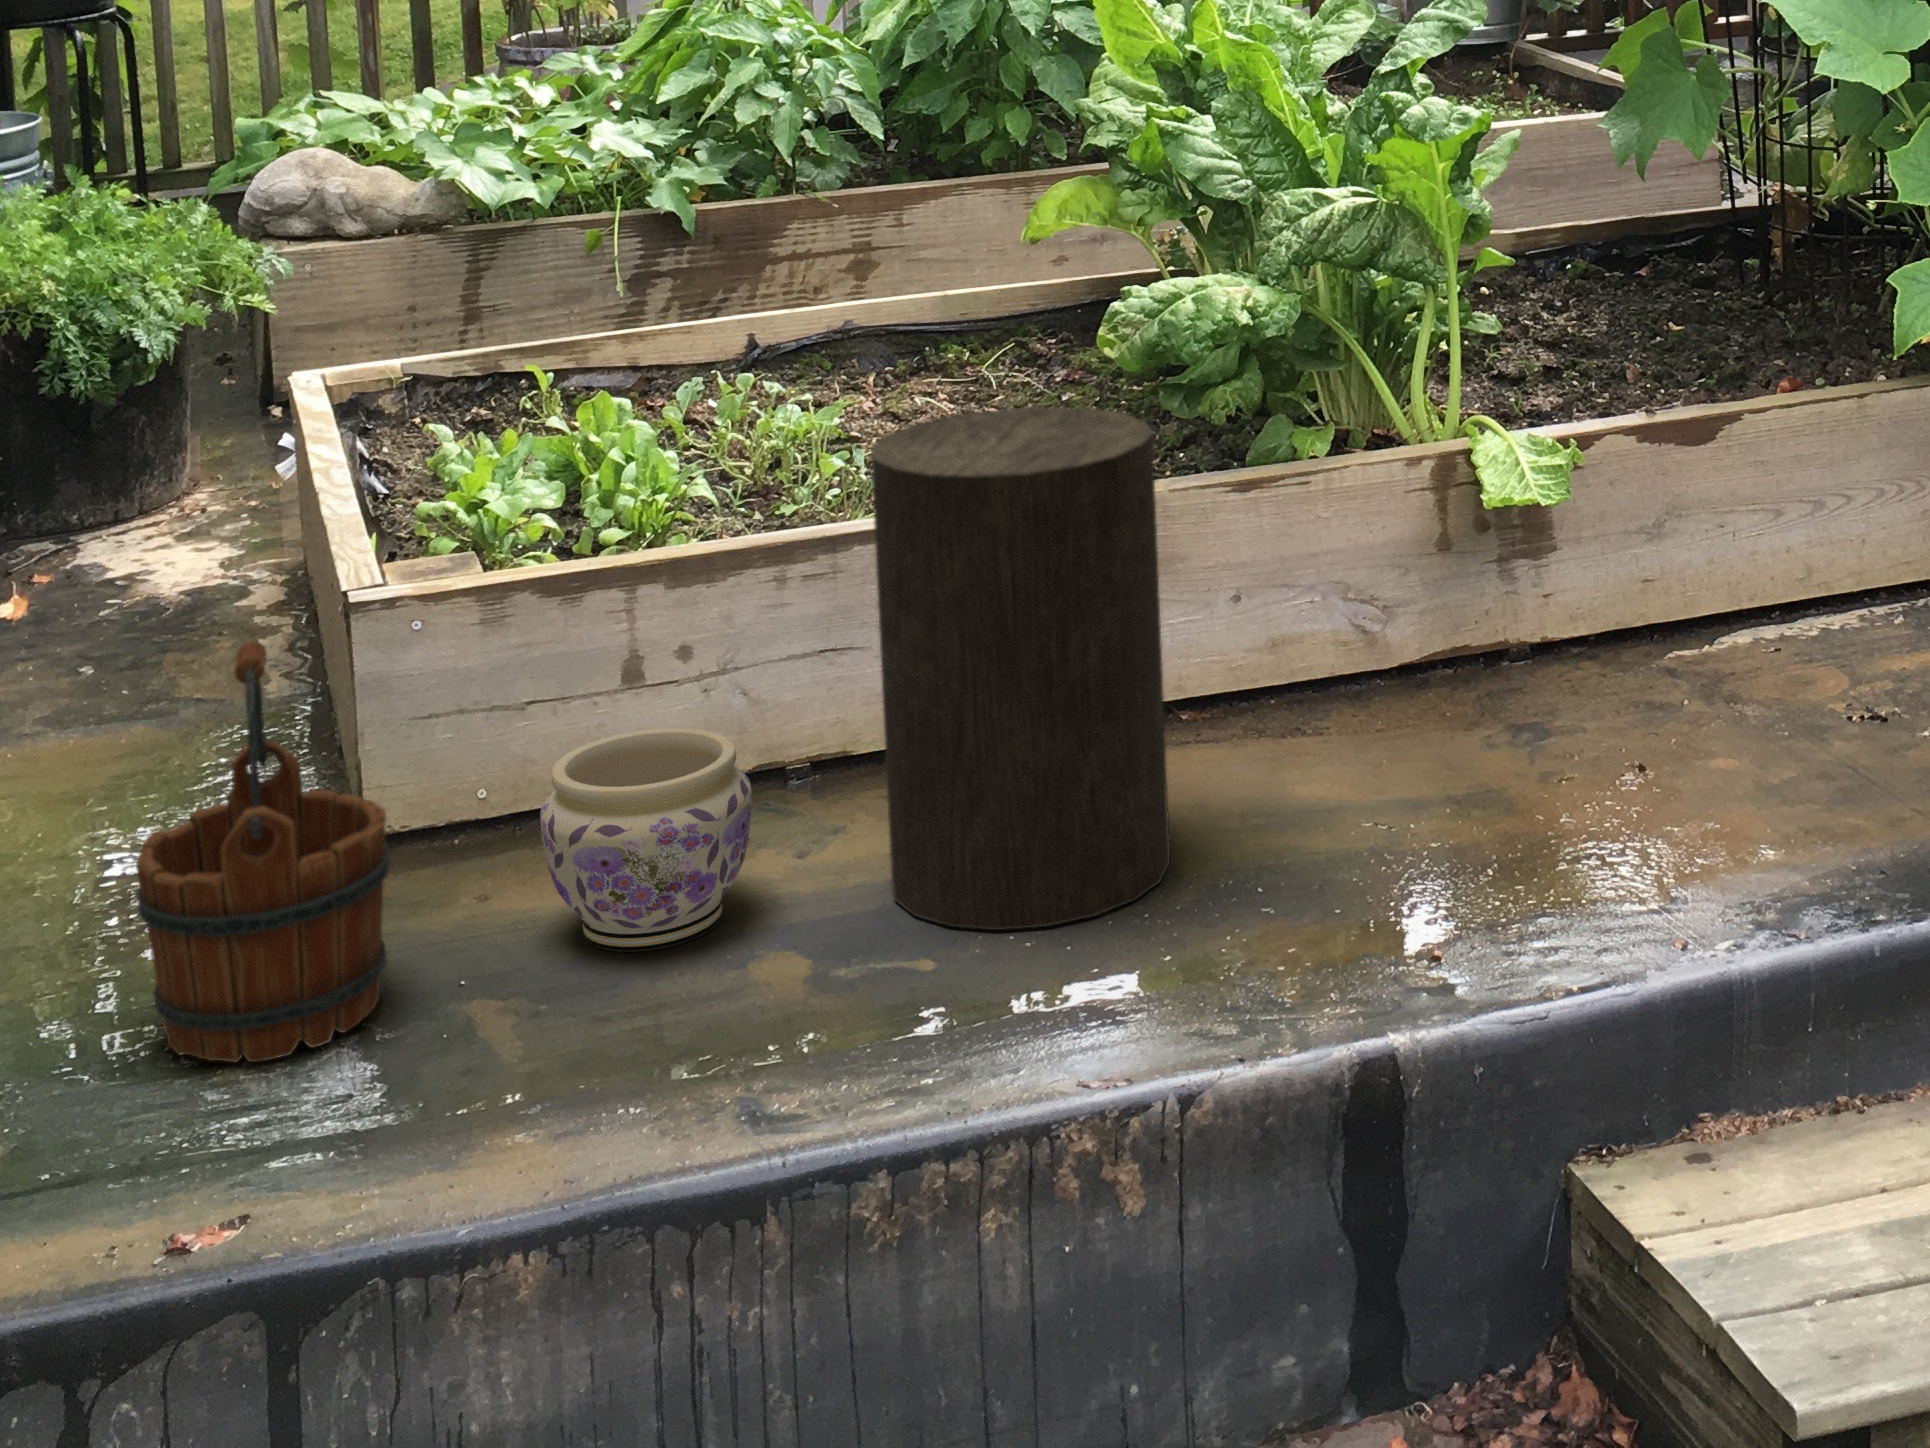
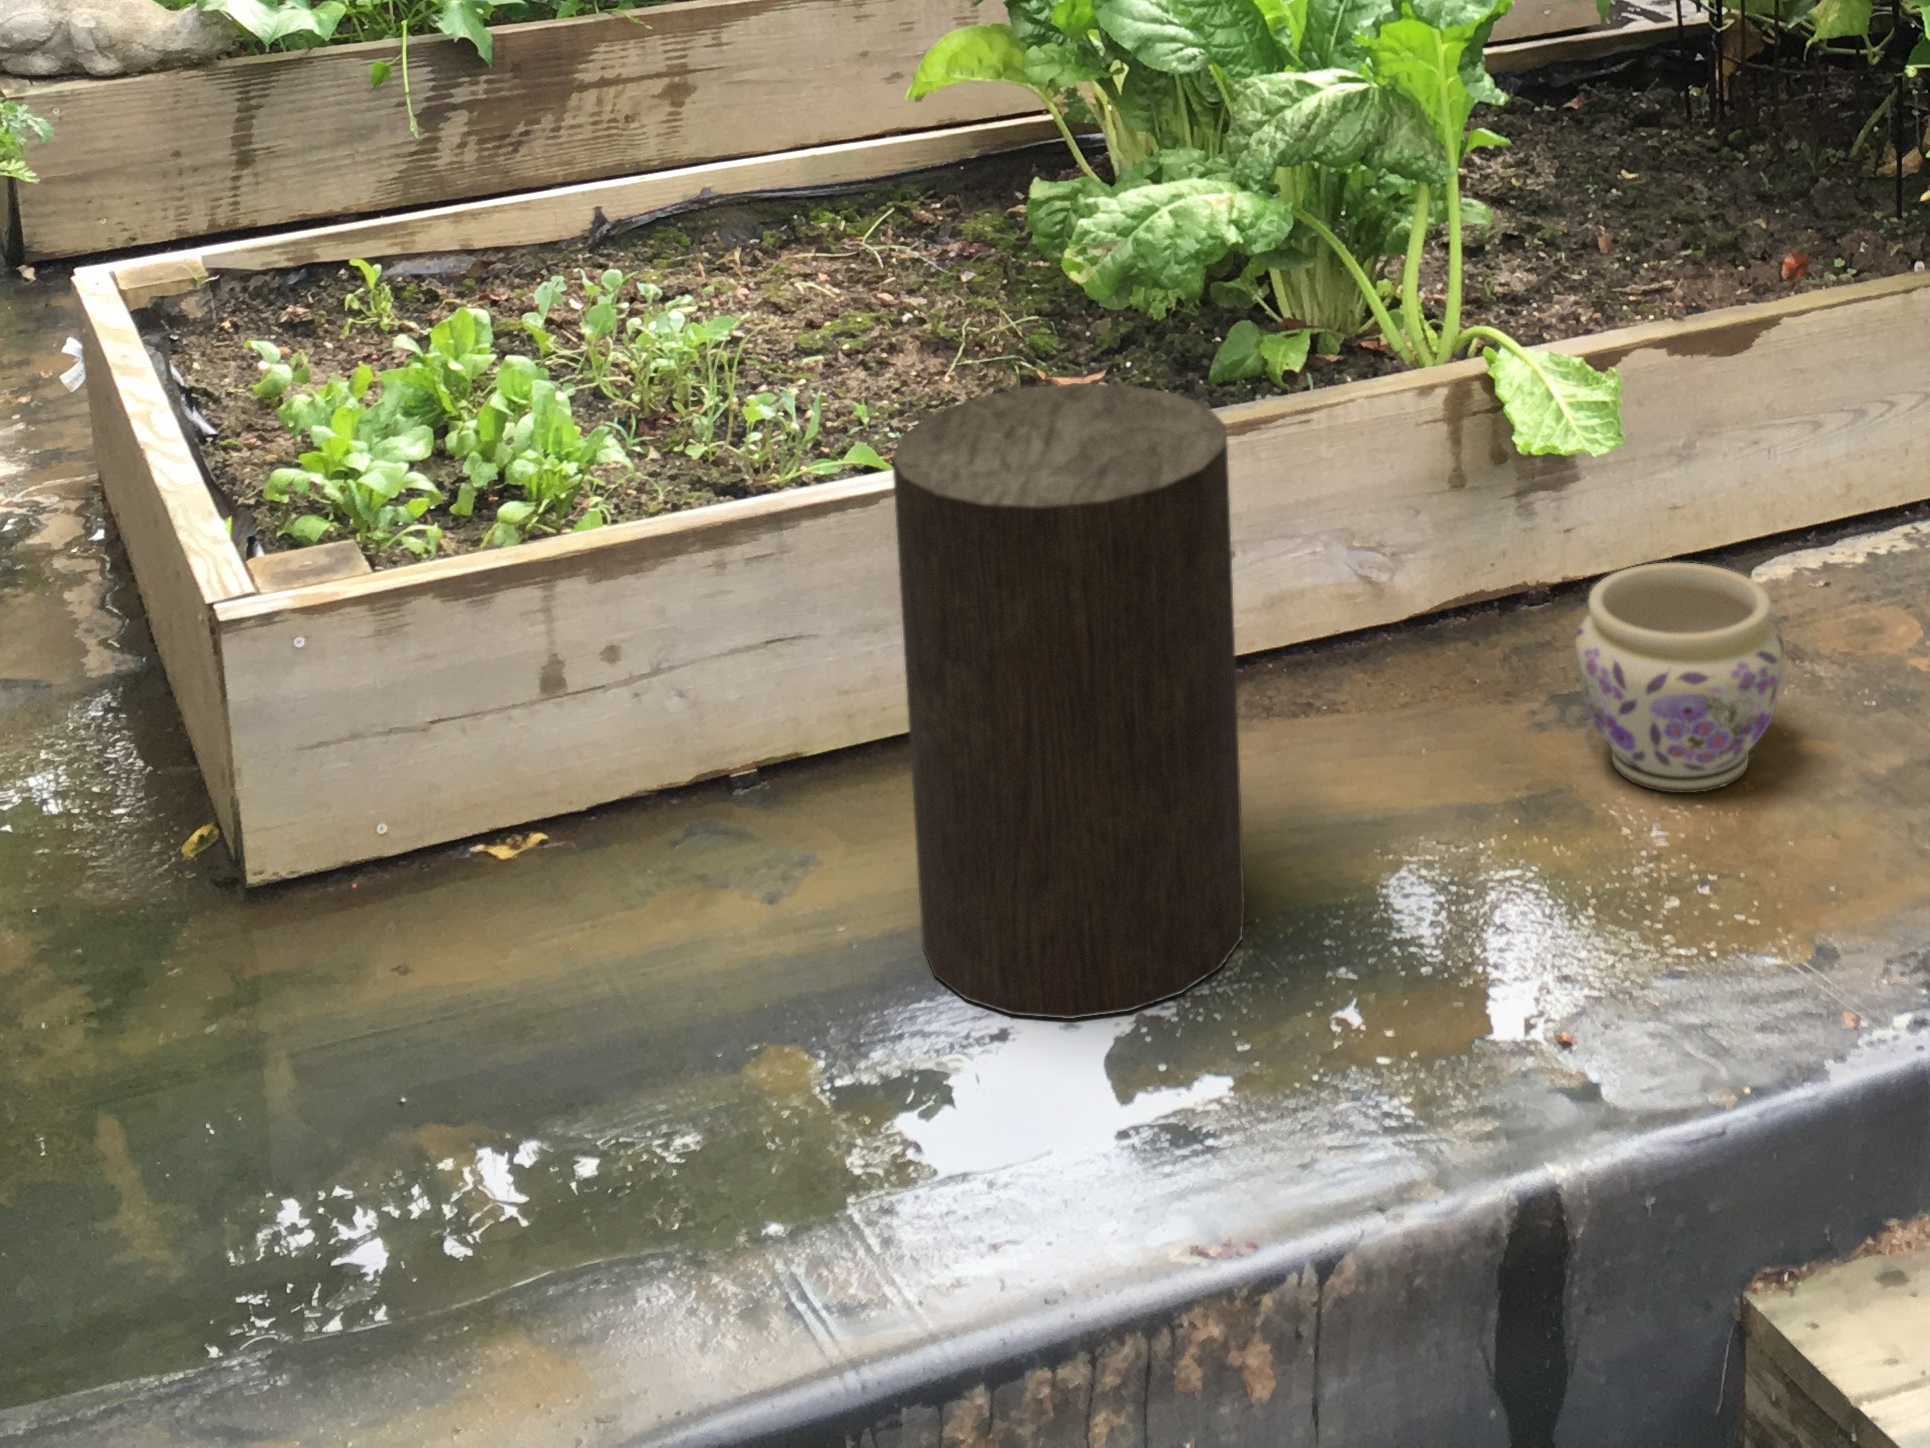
wooden bucket: present [136,641,390,1062] -> none [42,749,351,1264]
planter: present [540,728,752,951] -> present [1576,562,1784,793]

